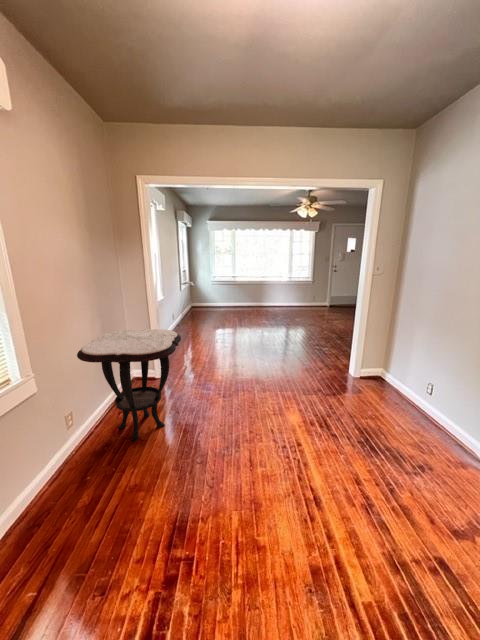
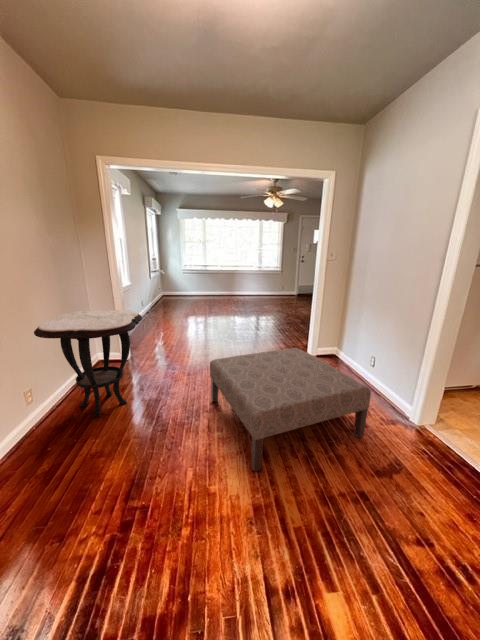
ottoman: none [250,372,439,521] -> present [210,348,371,472]

